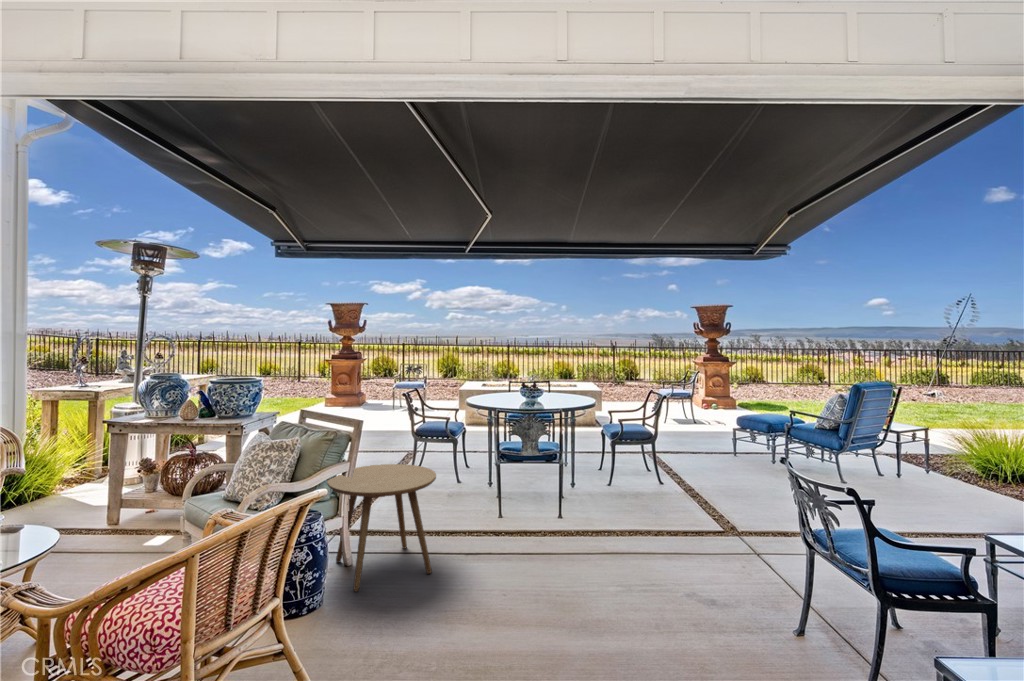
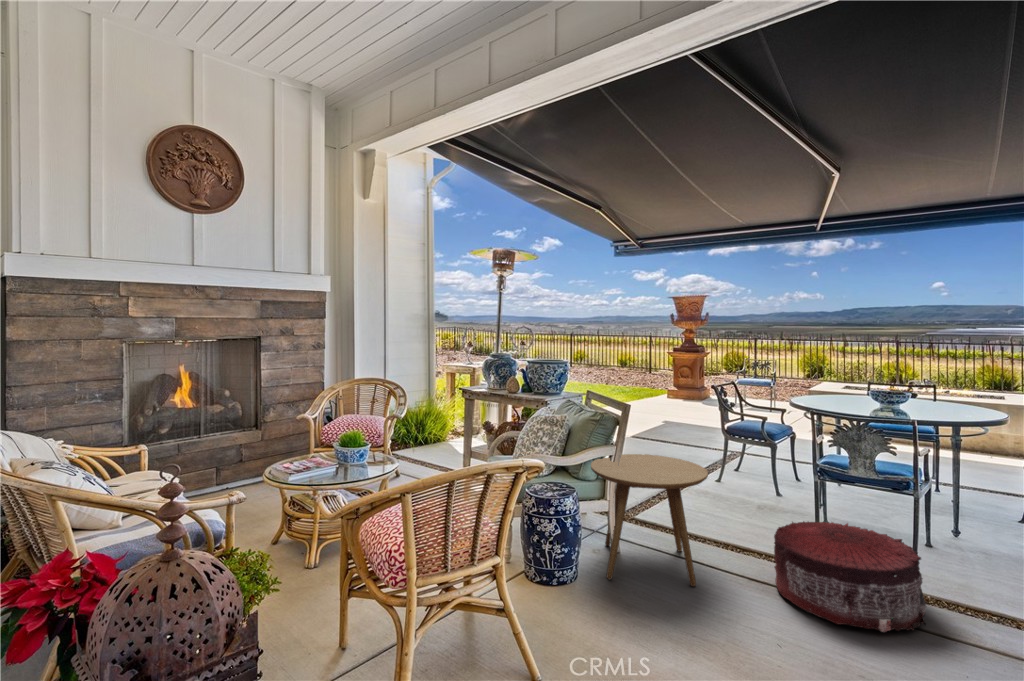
pouf: none [483,492,580,567] -> present [774,521,926,632]

